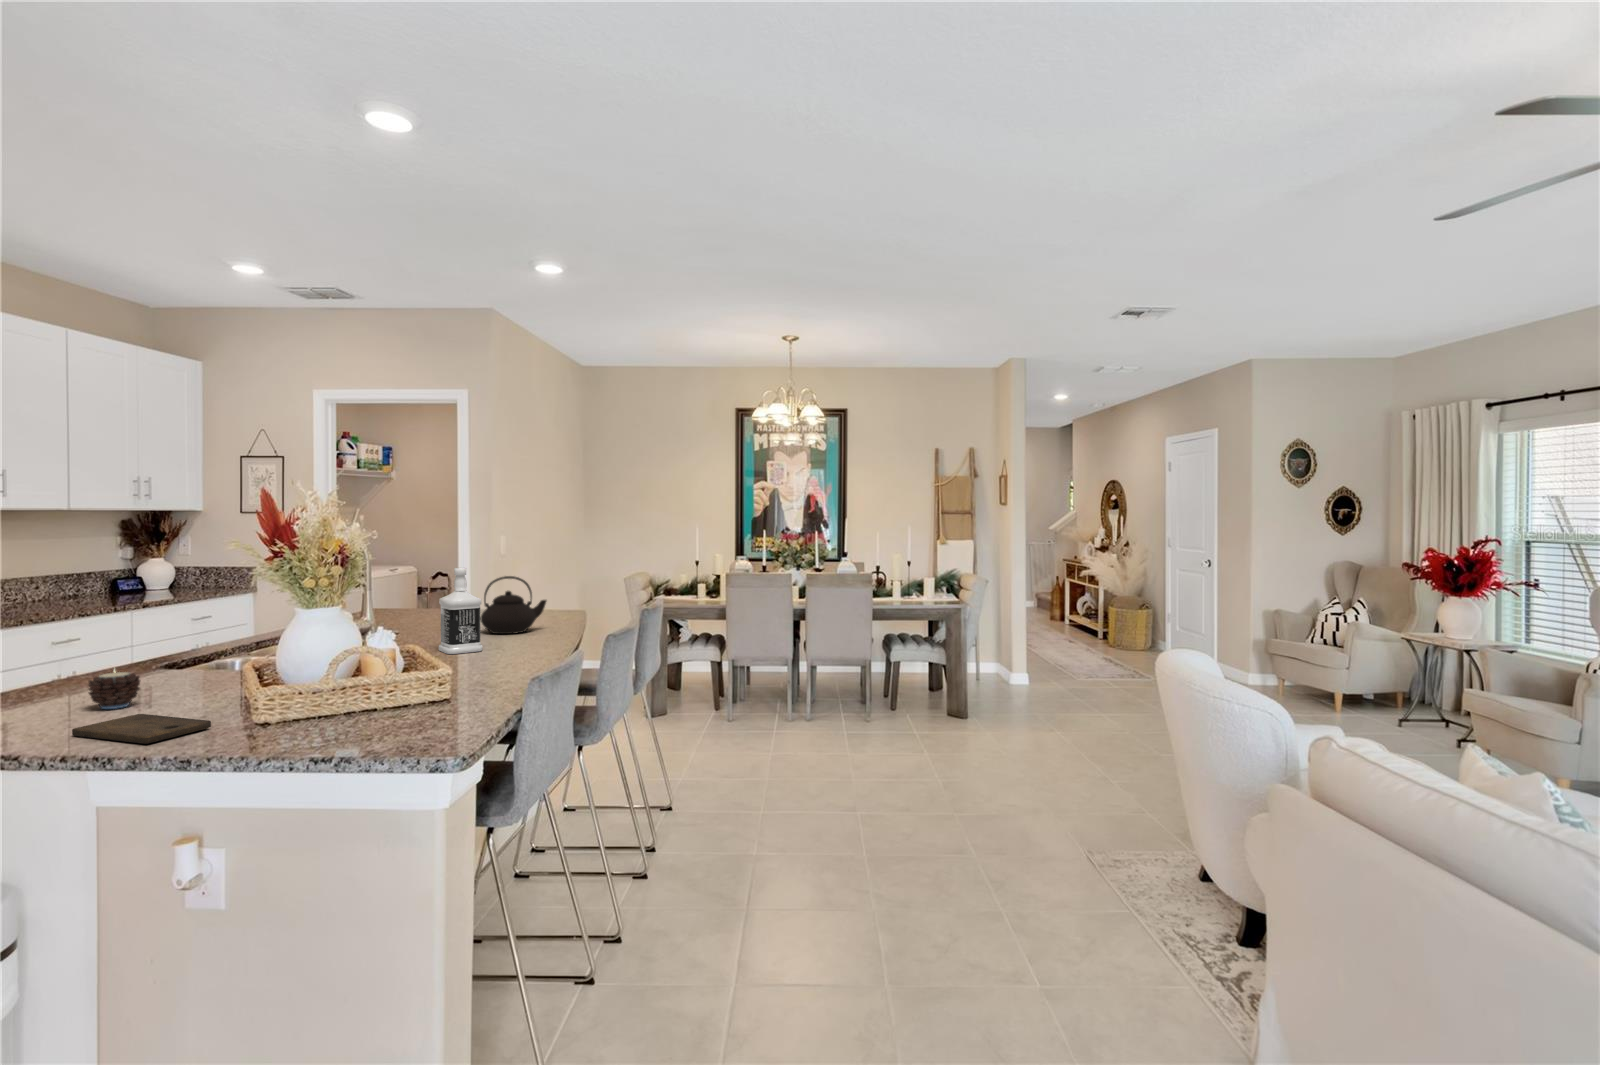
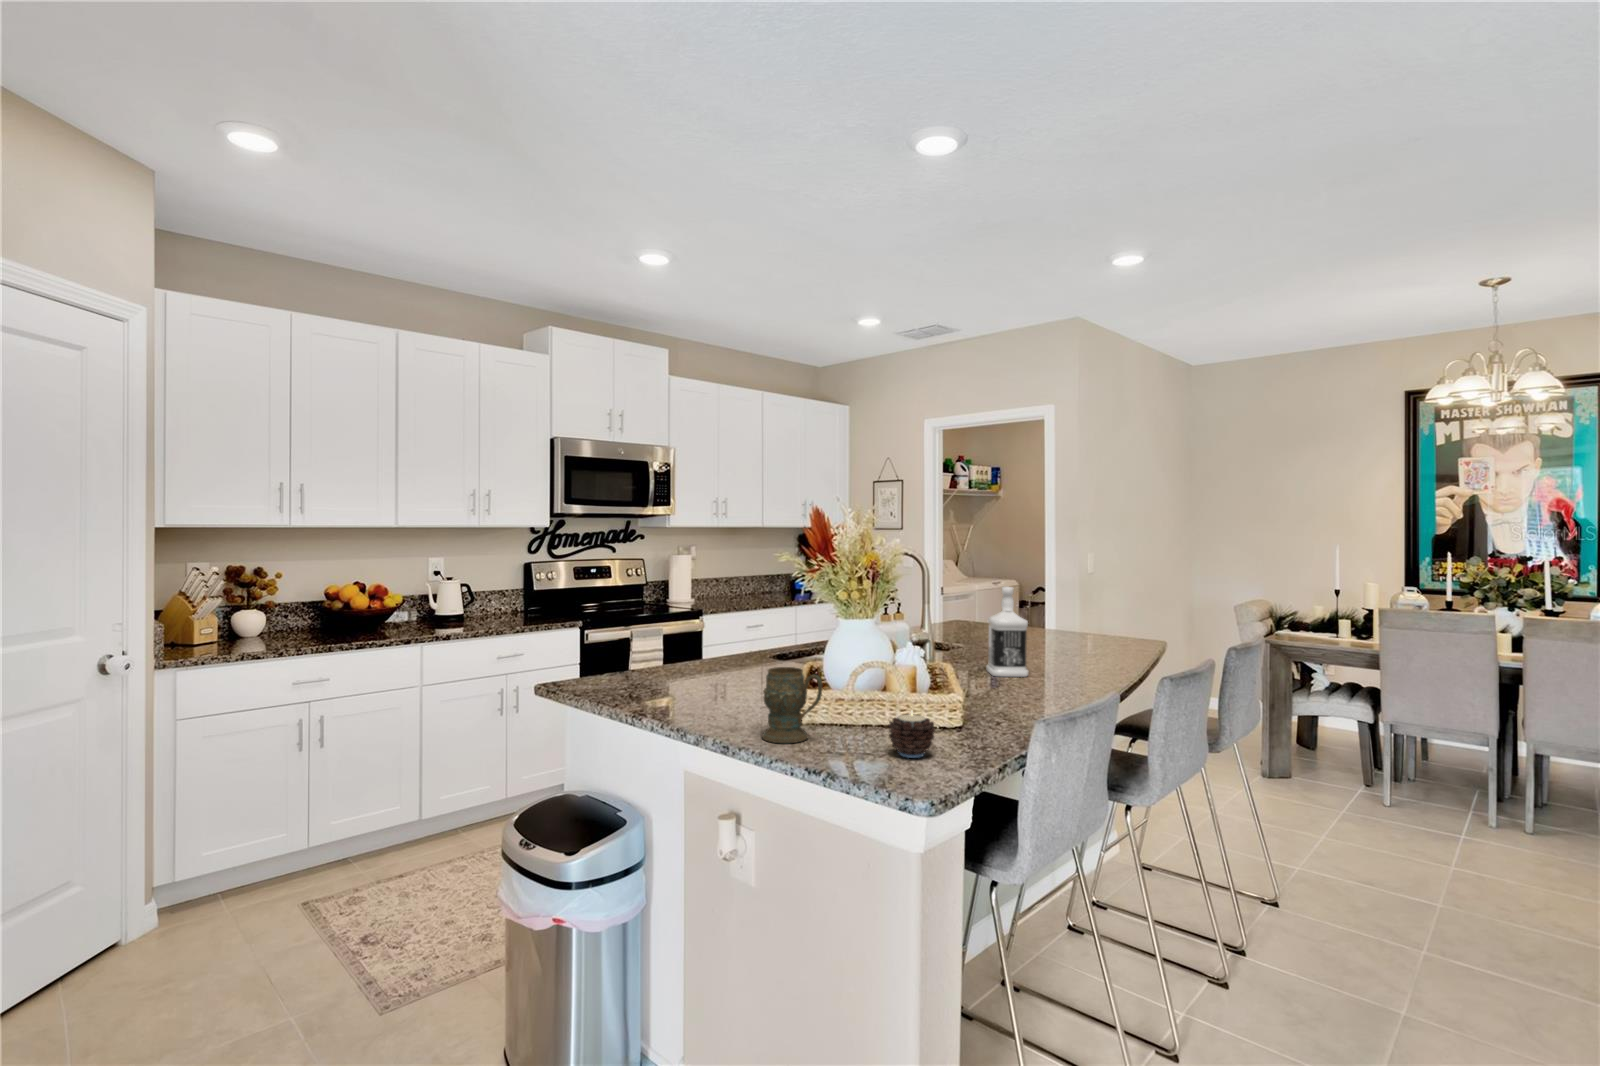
teapot: present [481,576,546,634] -> none [1038,598,1111,661]
mug: none [230,662,311,744] -> present [762,667,822,743]
candle: present [89,671,140,709] -> present [889,713,935,758]
cutting board: present [72,714,211,744] -> none [676,698,759,726]

